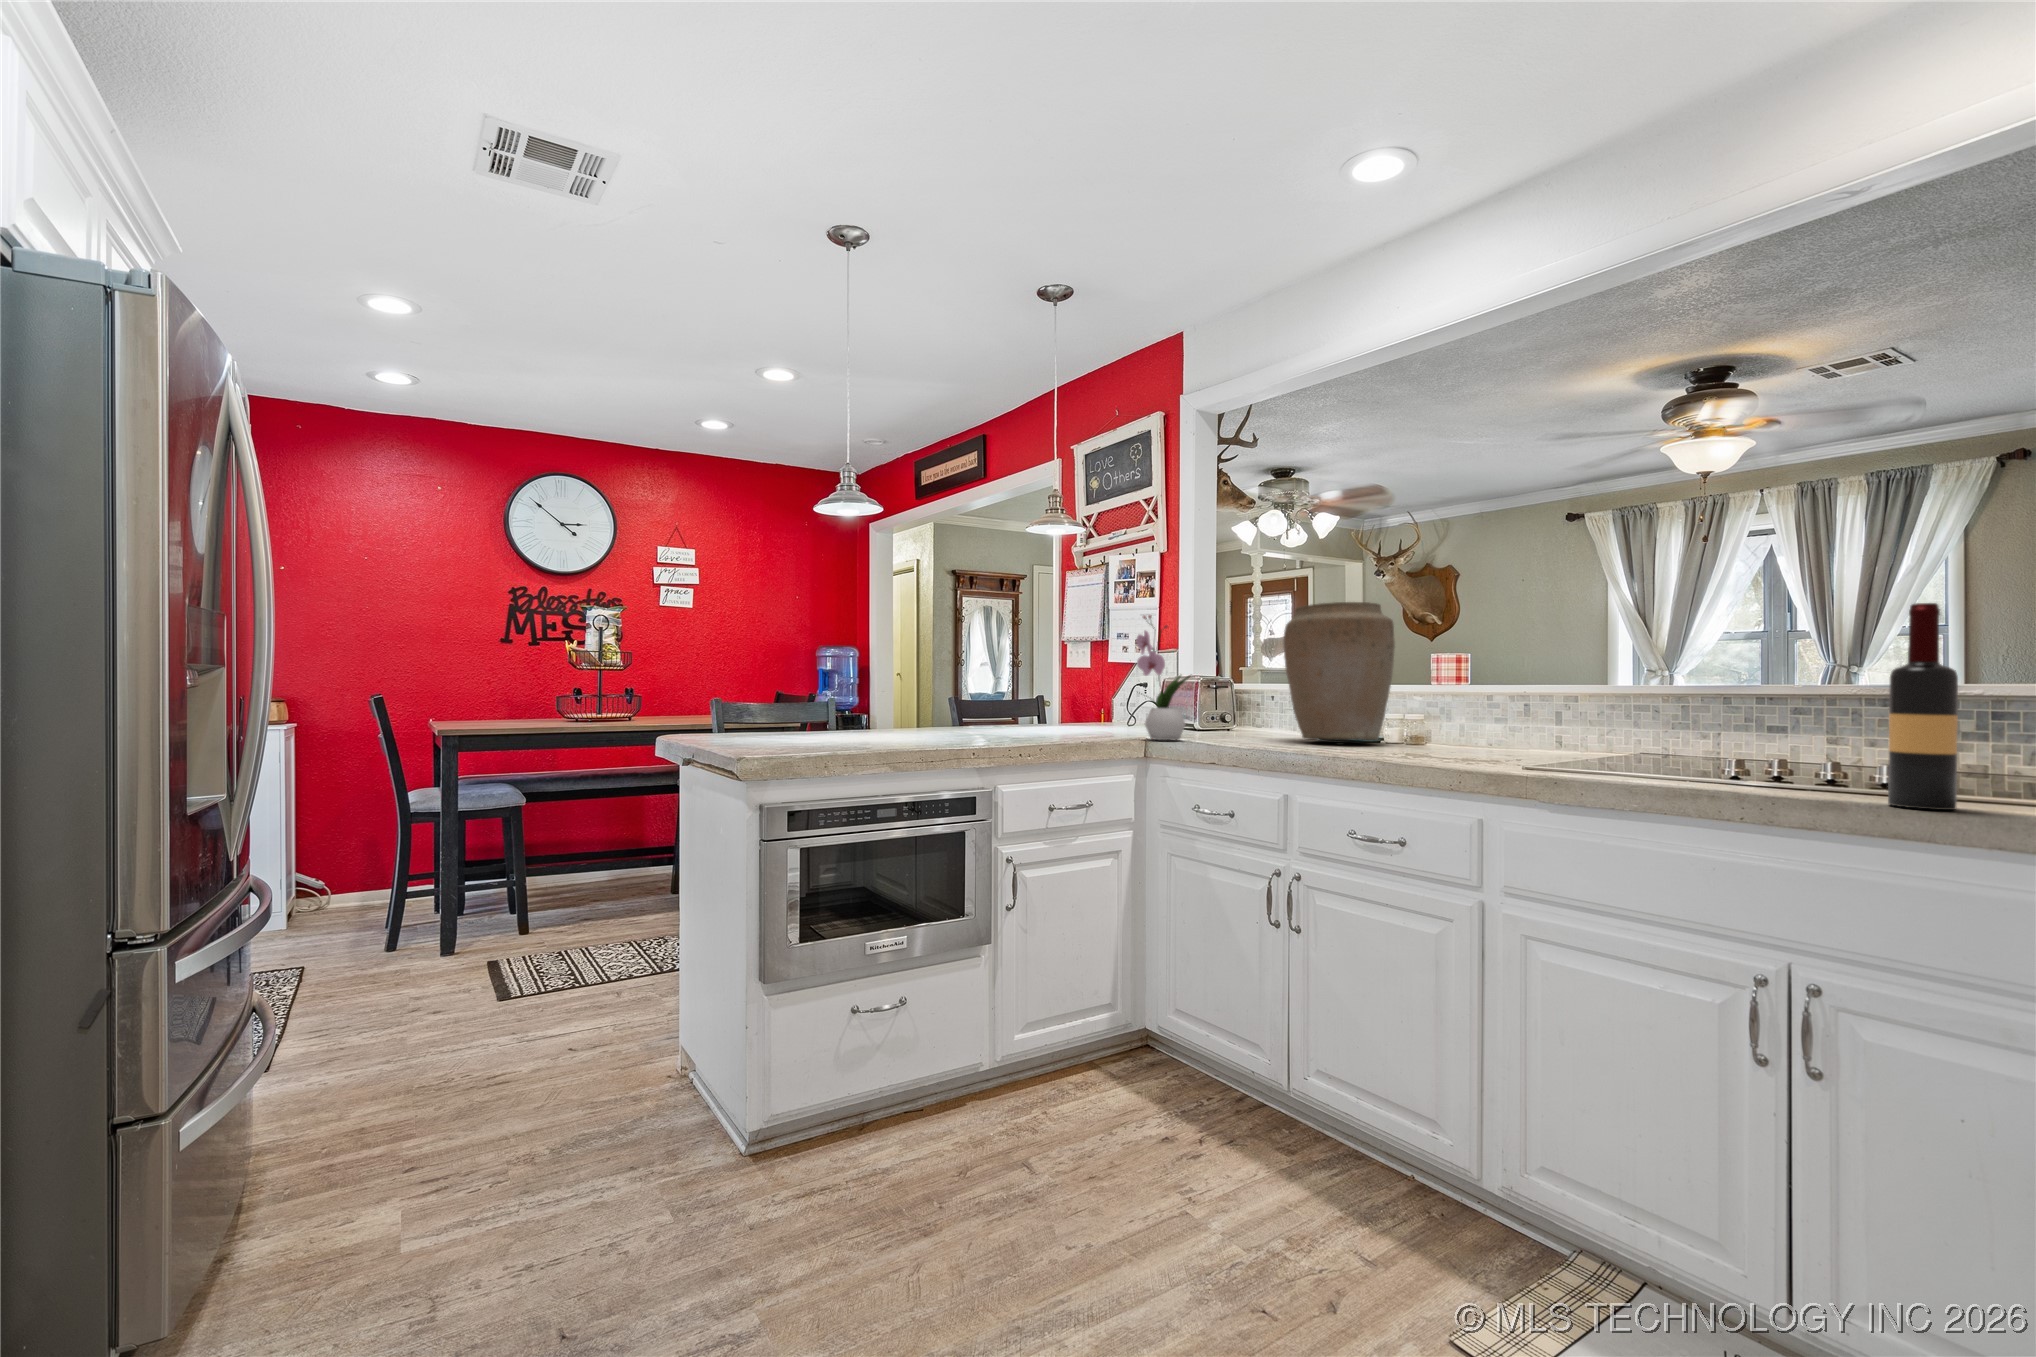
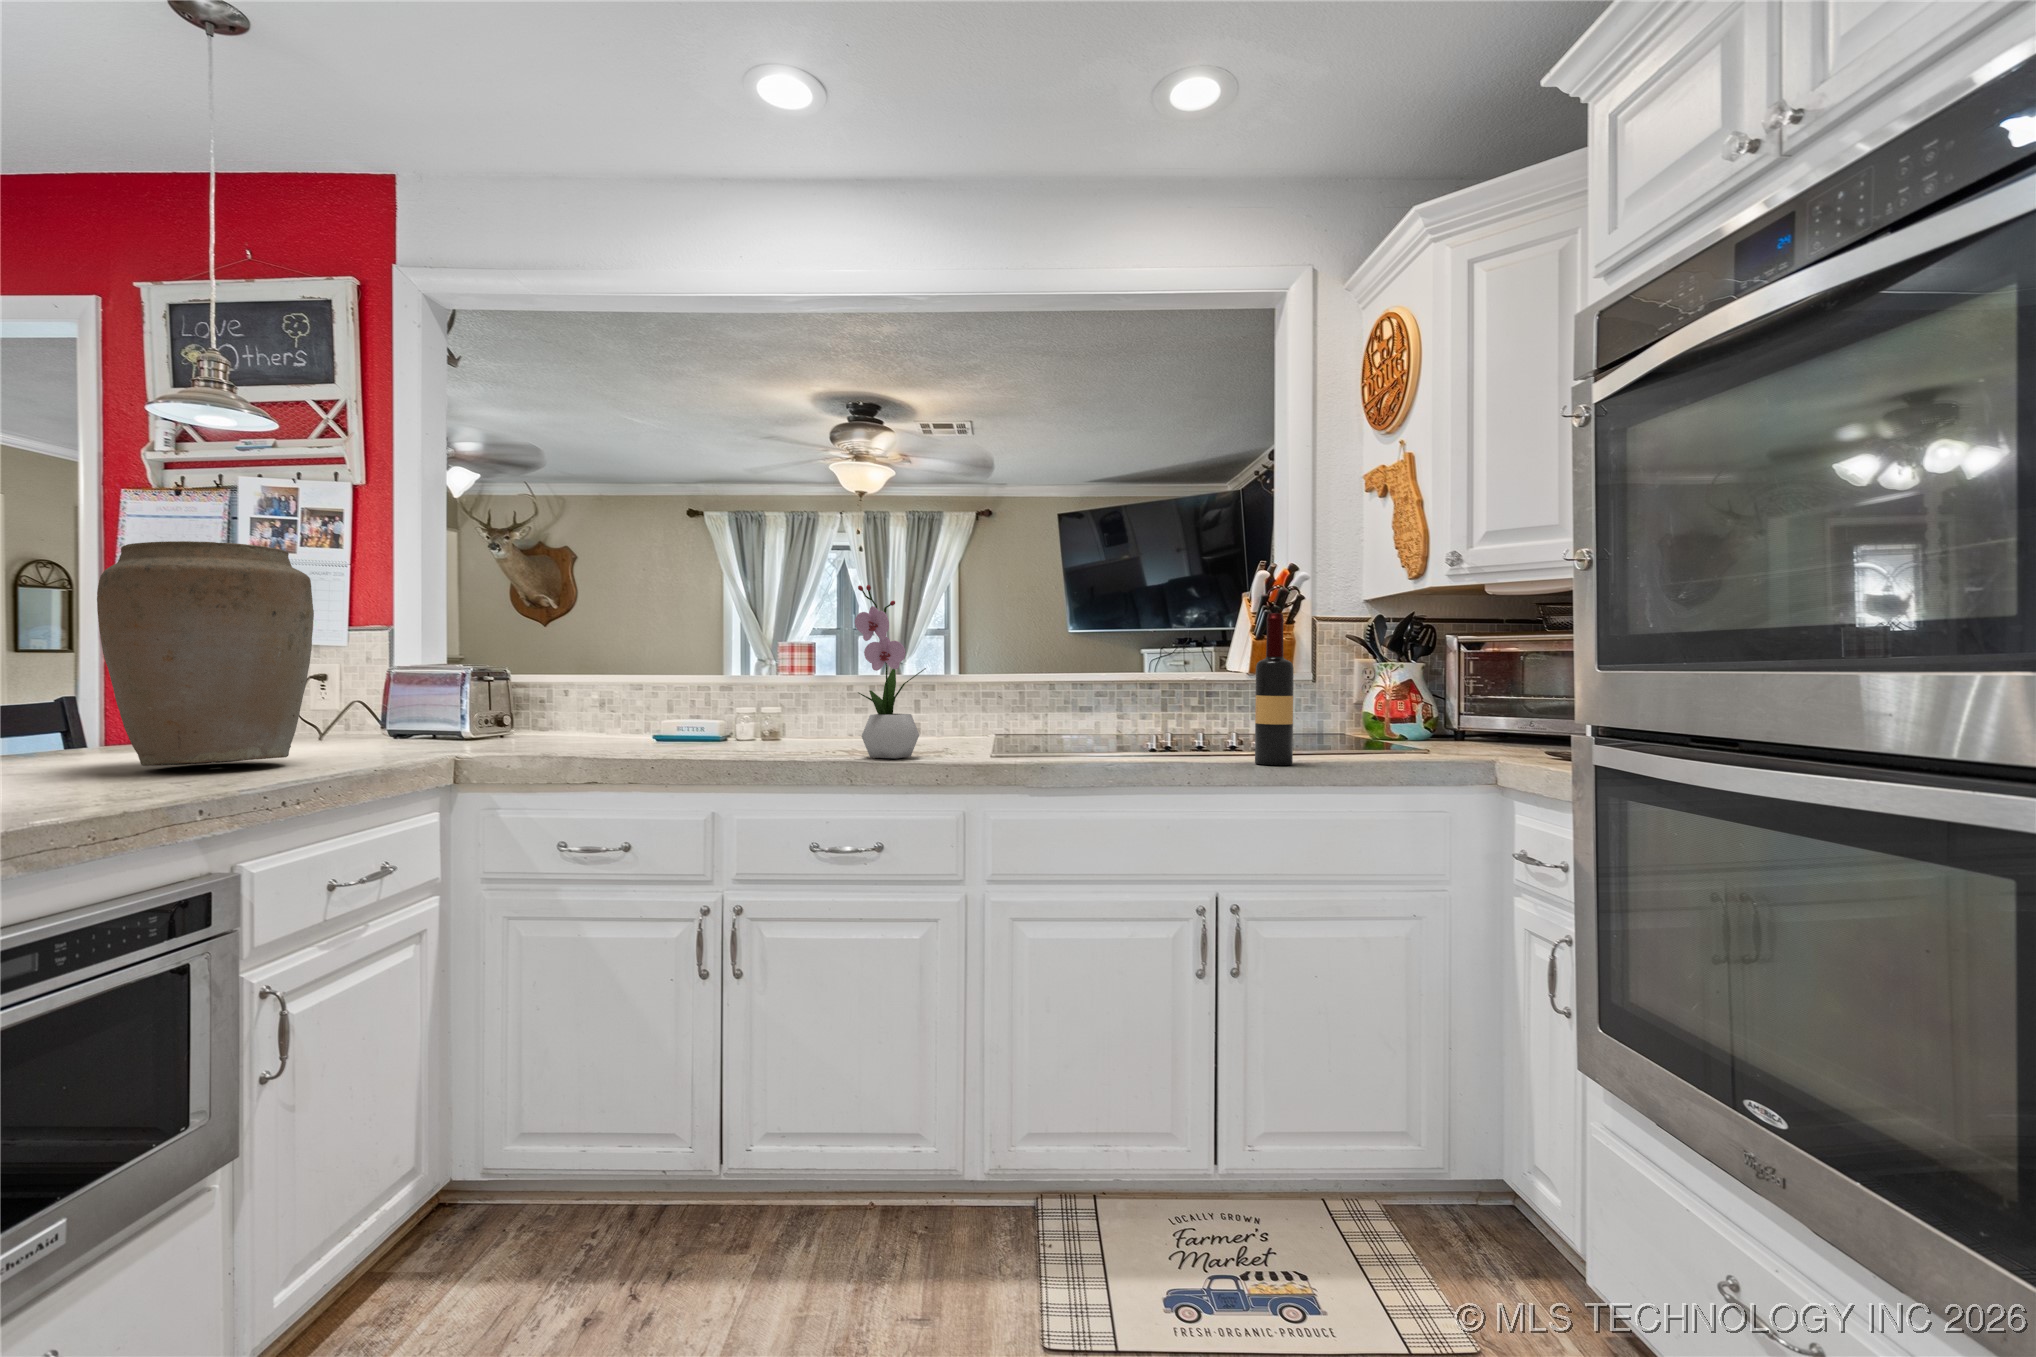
vase: present [1284,602,1395,741] -> present [97,541,314,766]
flower arrangement: present [1136,615,1190,740] -> present [855,585,926,758]

